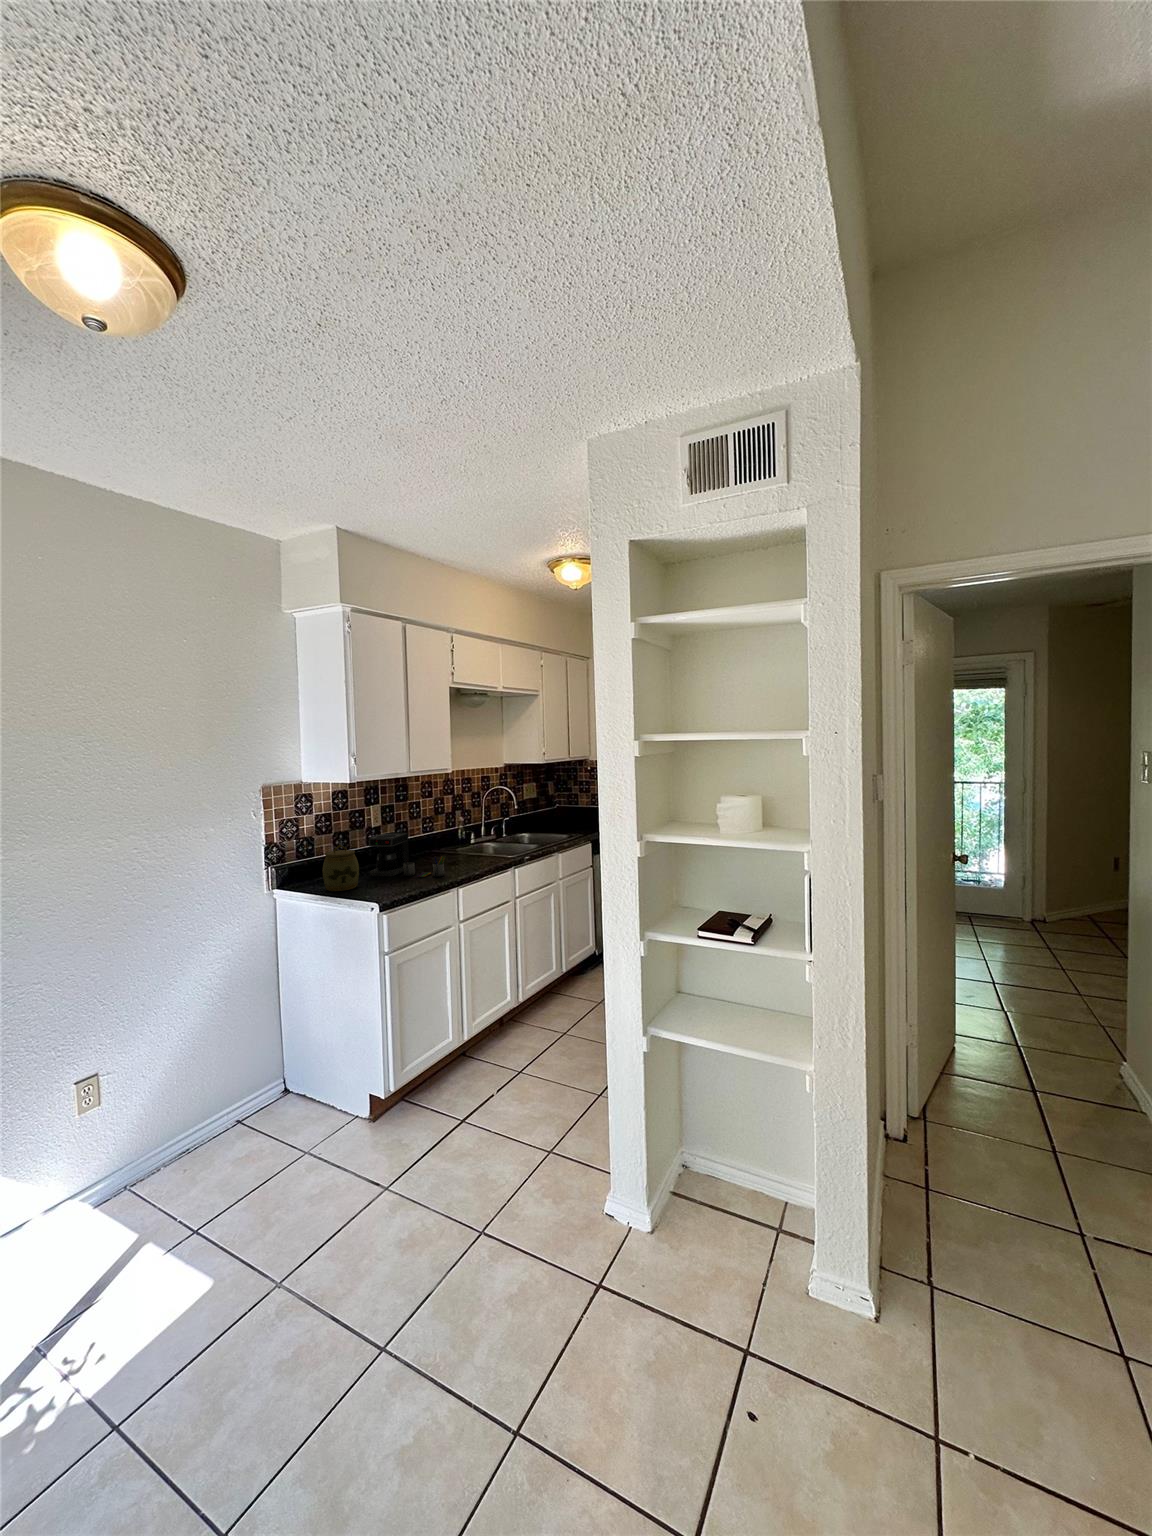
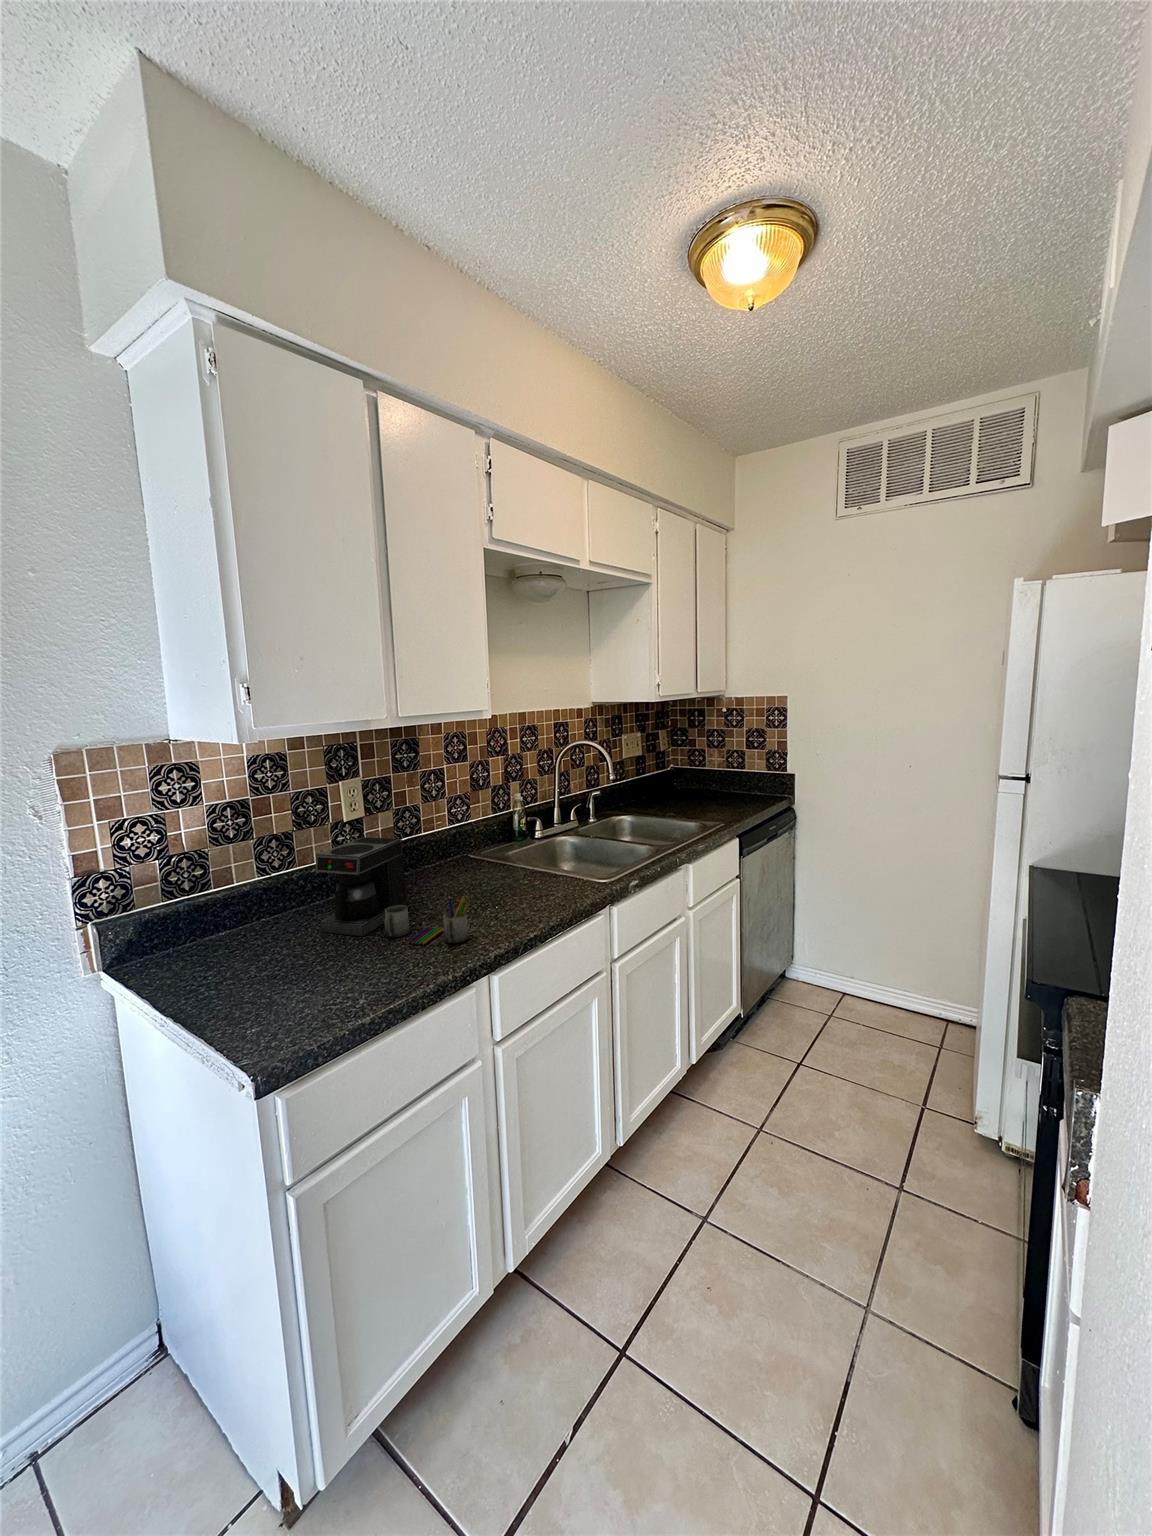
jar: present [322,845,359,891] -> none [188,882,274,991]

